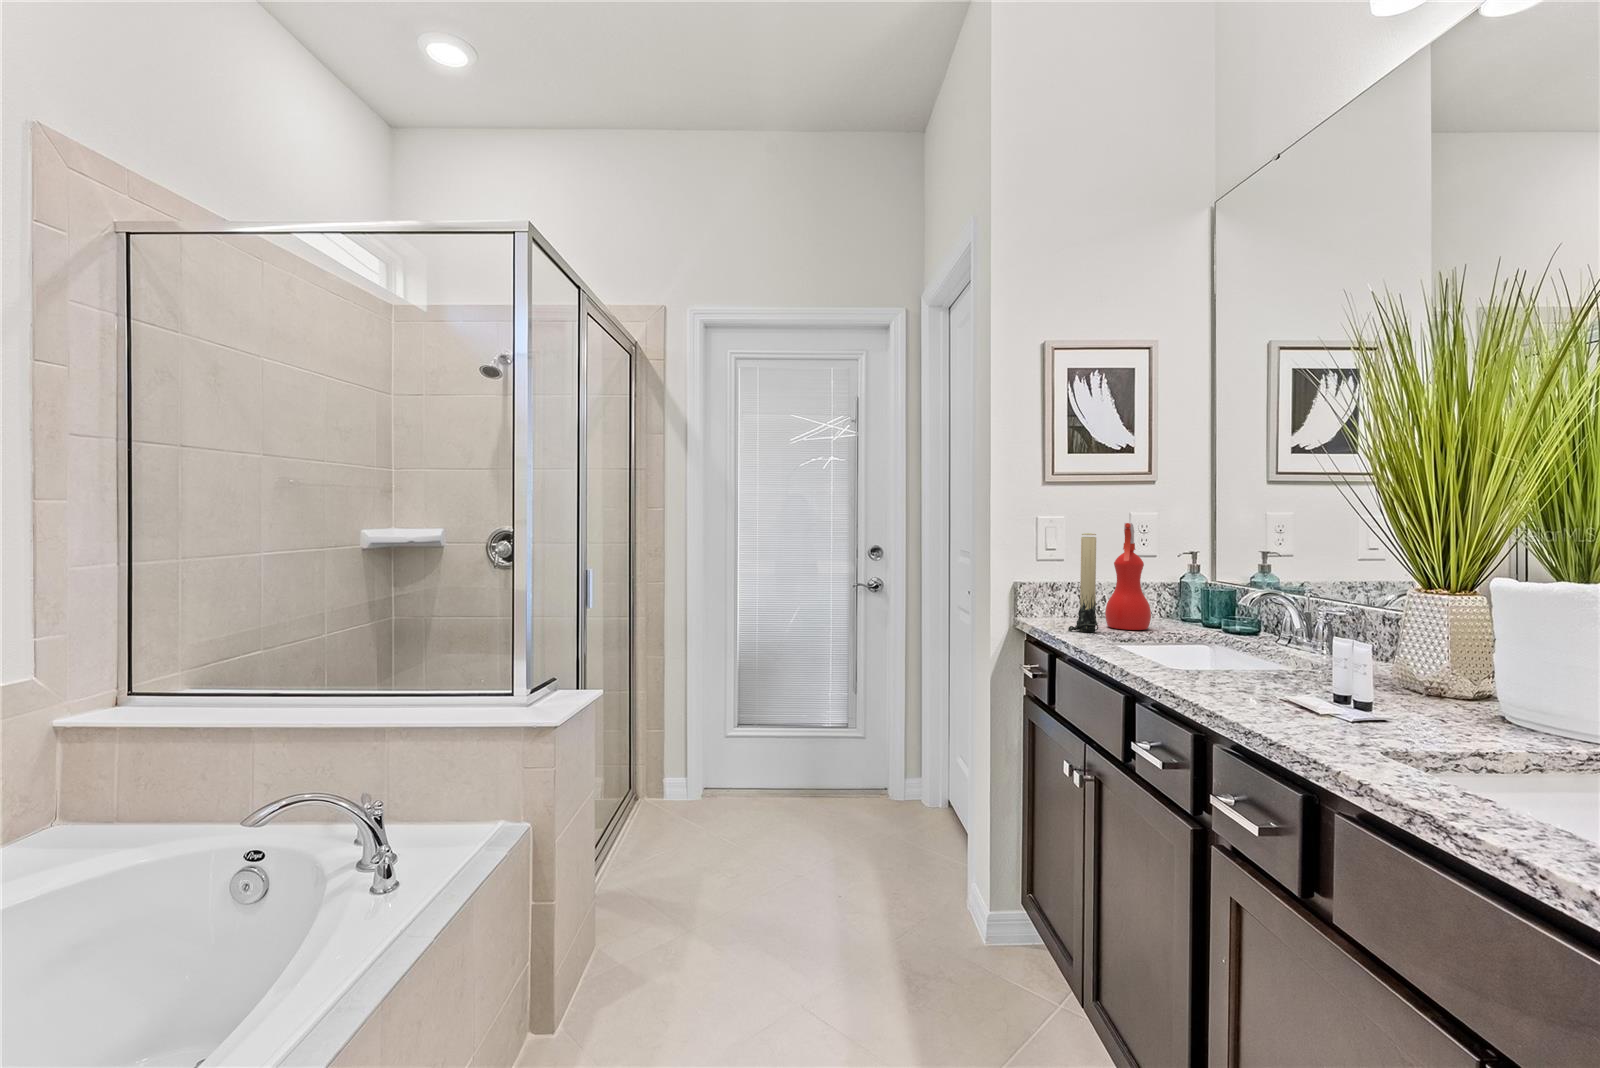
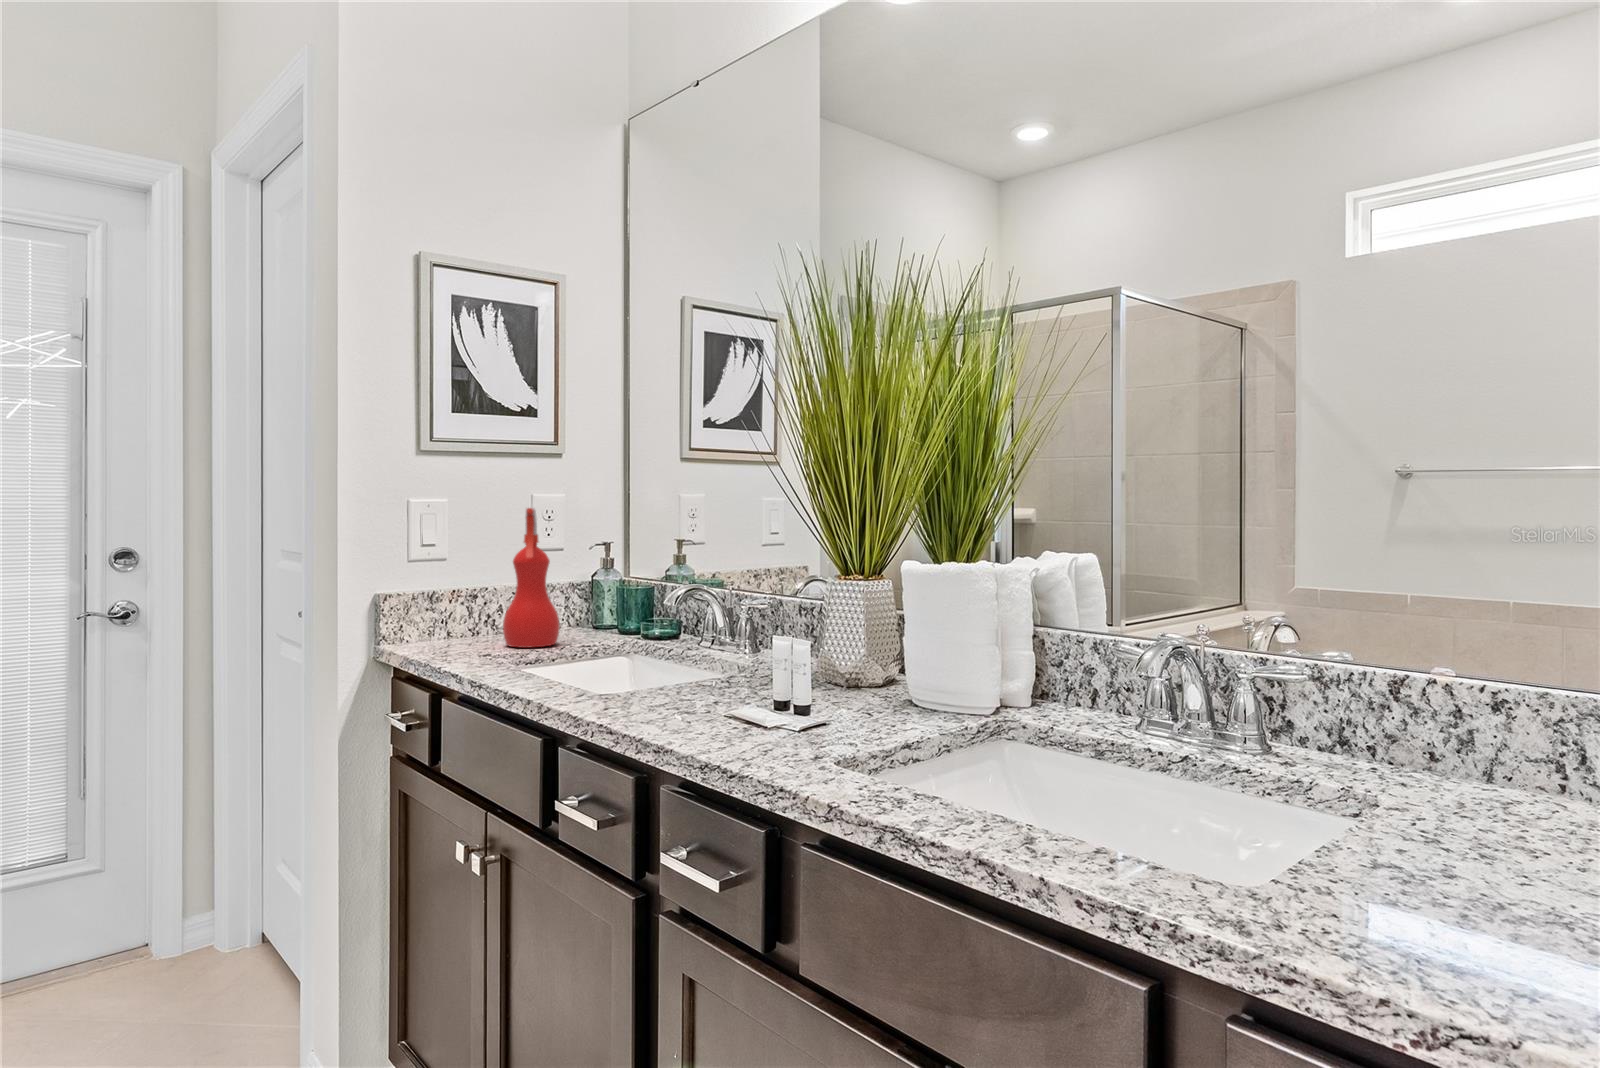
candle: present [1068,533,1098,632] -> none [457,522,497,658]

